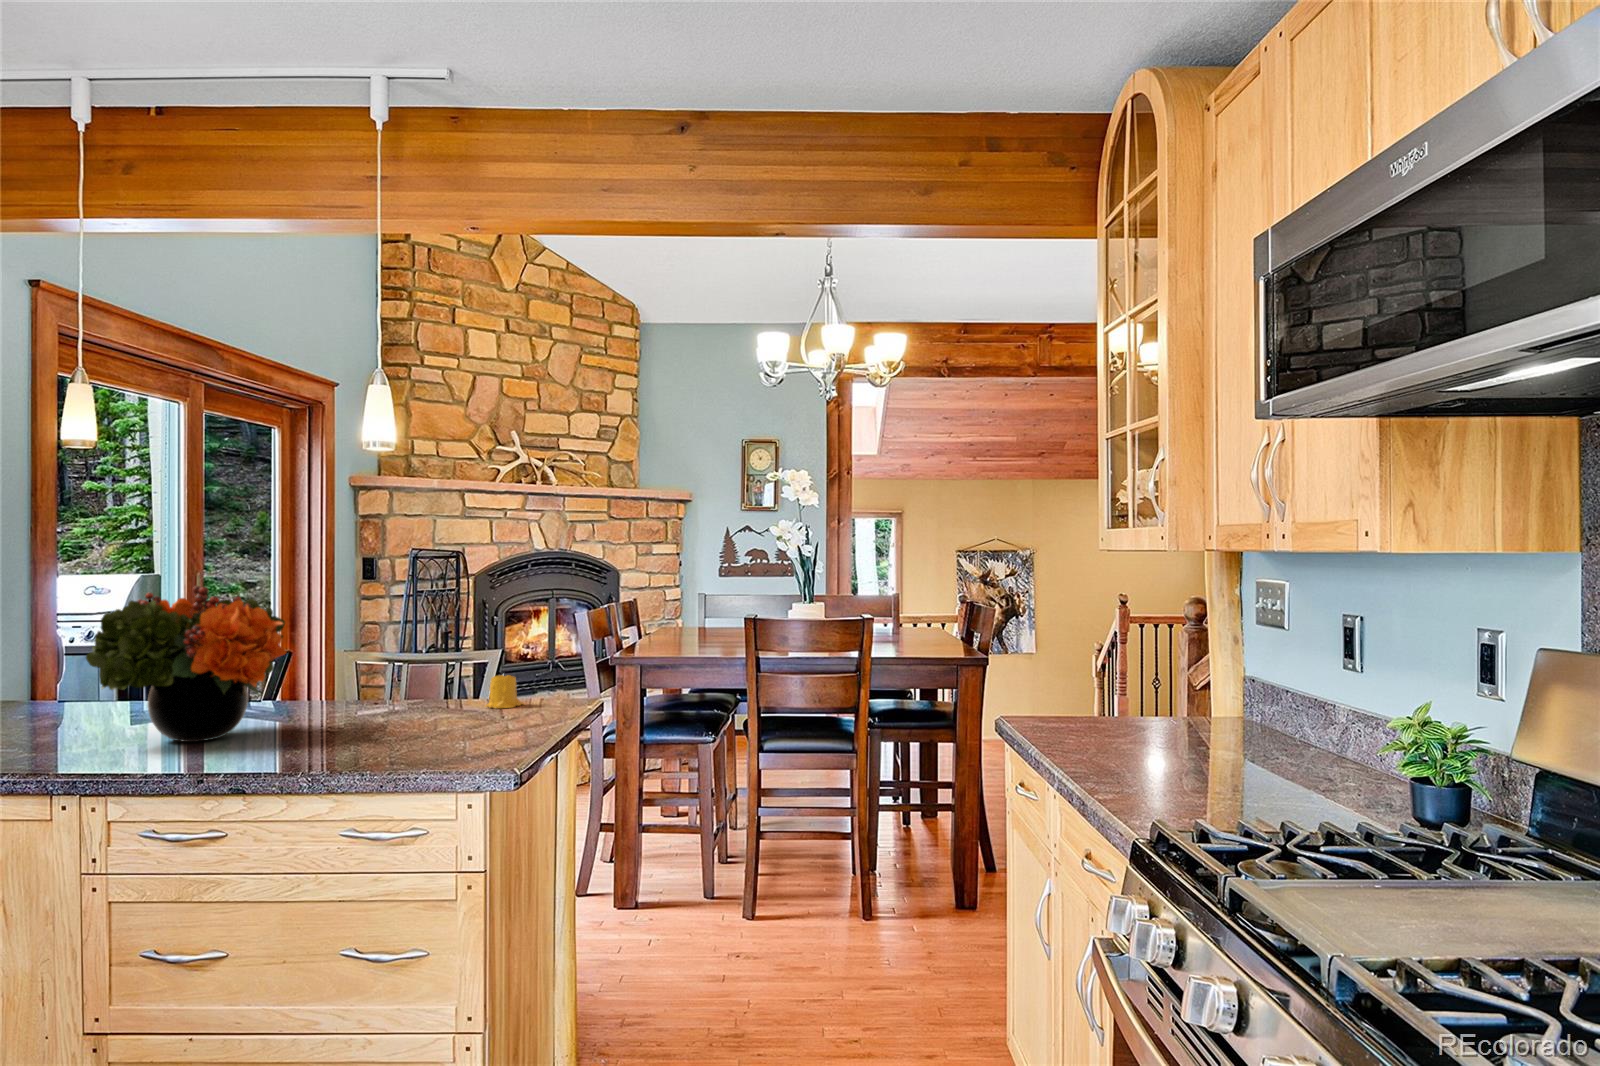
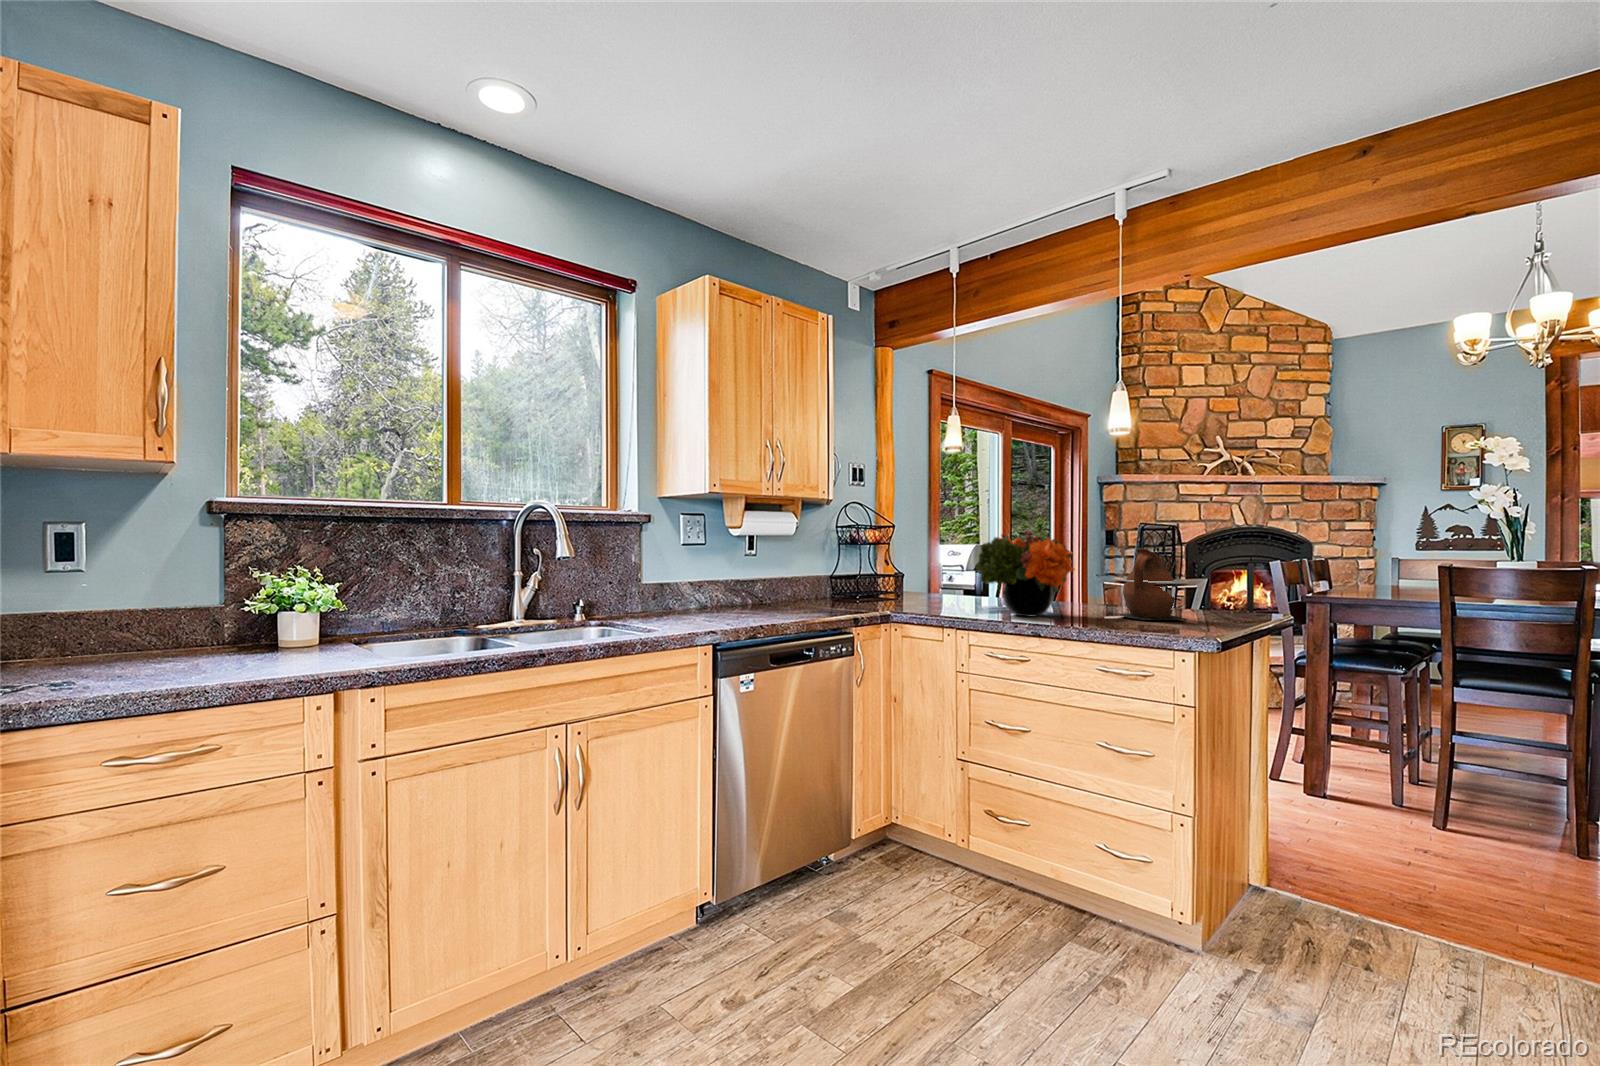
ceramic pitcher: none [357,611,467,725] -> present [1119,549,1187,620]
candle: present [485,675,524,708] -> none [1200,595,1230,619]

